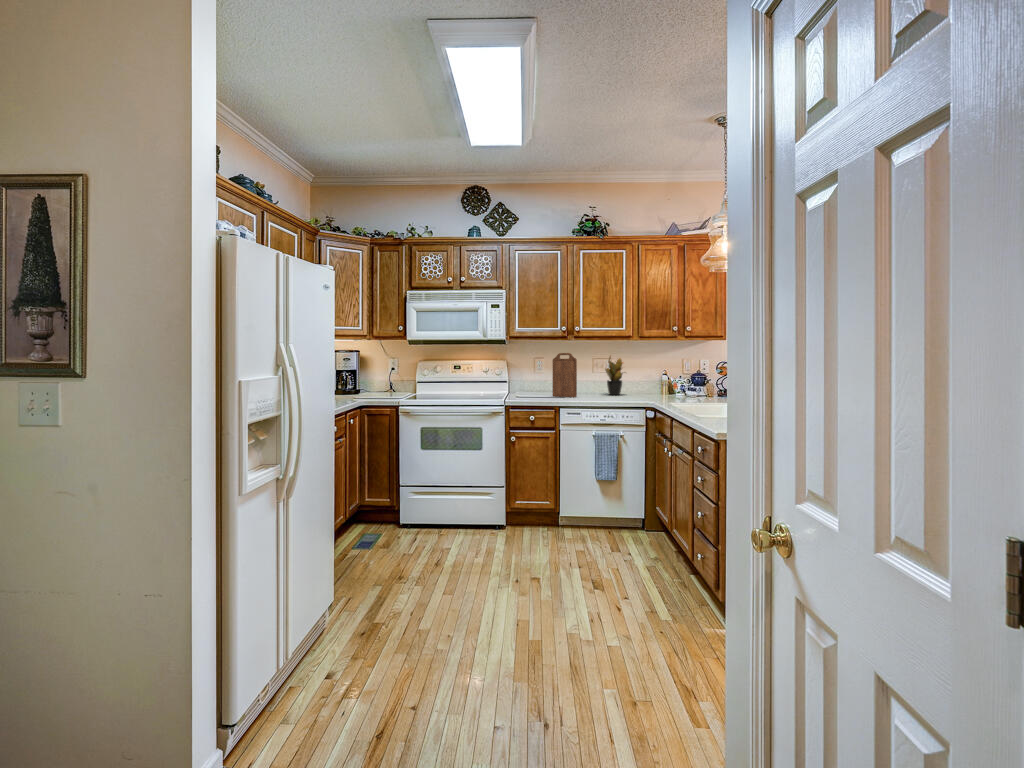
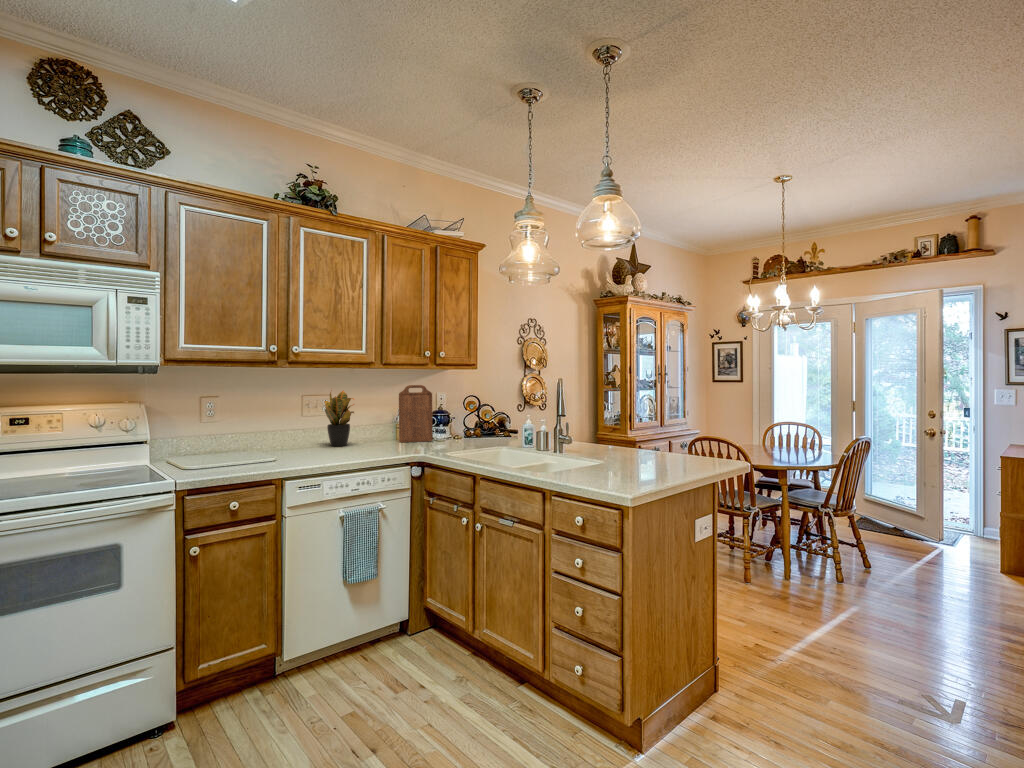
cutting board: present [552,353,577,397] -> present [399,385,433,442]

